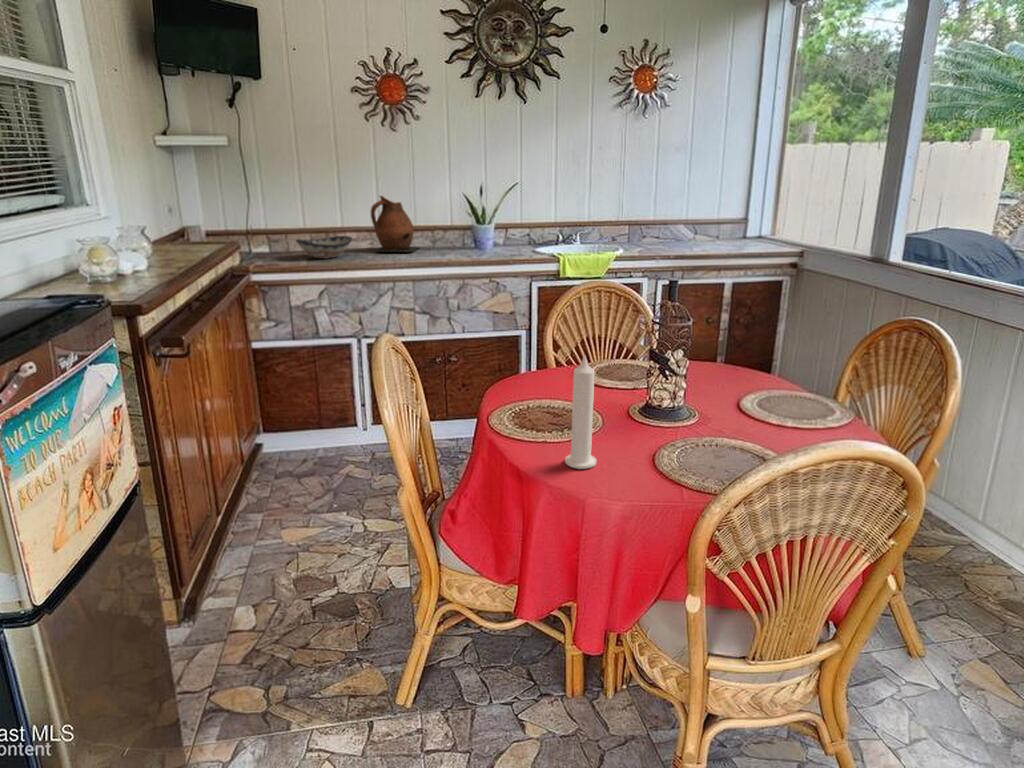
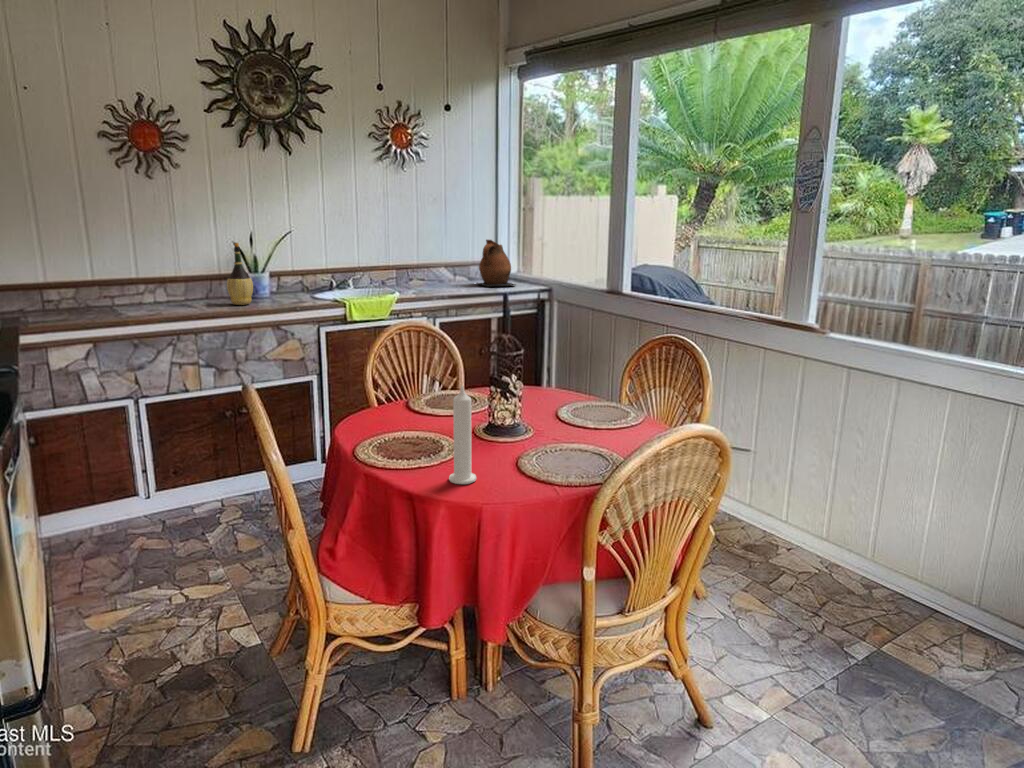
wine bottle: none [448,193,472,255] -> present [227,243,253,305]
ceramic pitcher: present [371,196,418,252] -> present [478,240,515,286]
decorative bowl: present [296,236,352,259] -> none [46,290,116,315]

